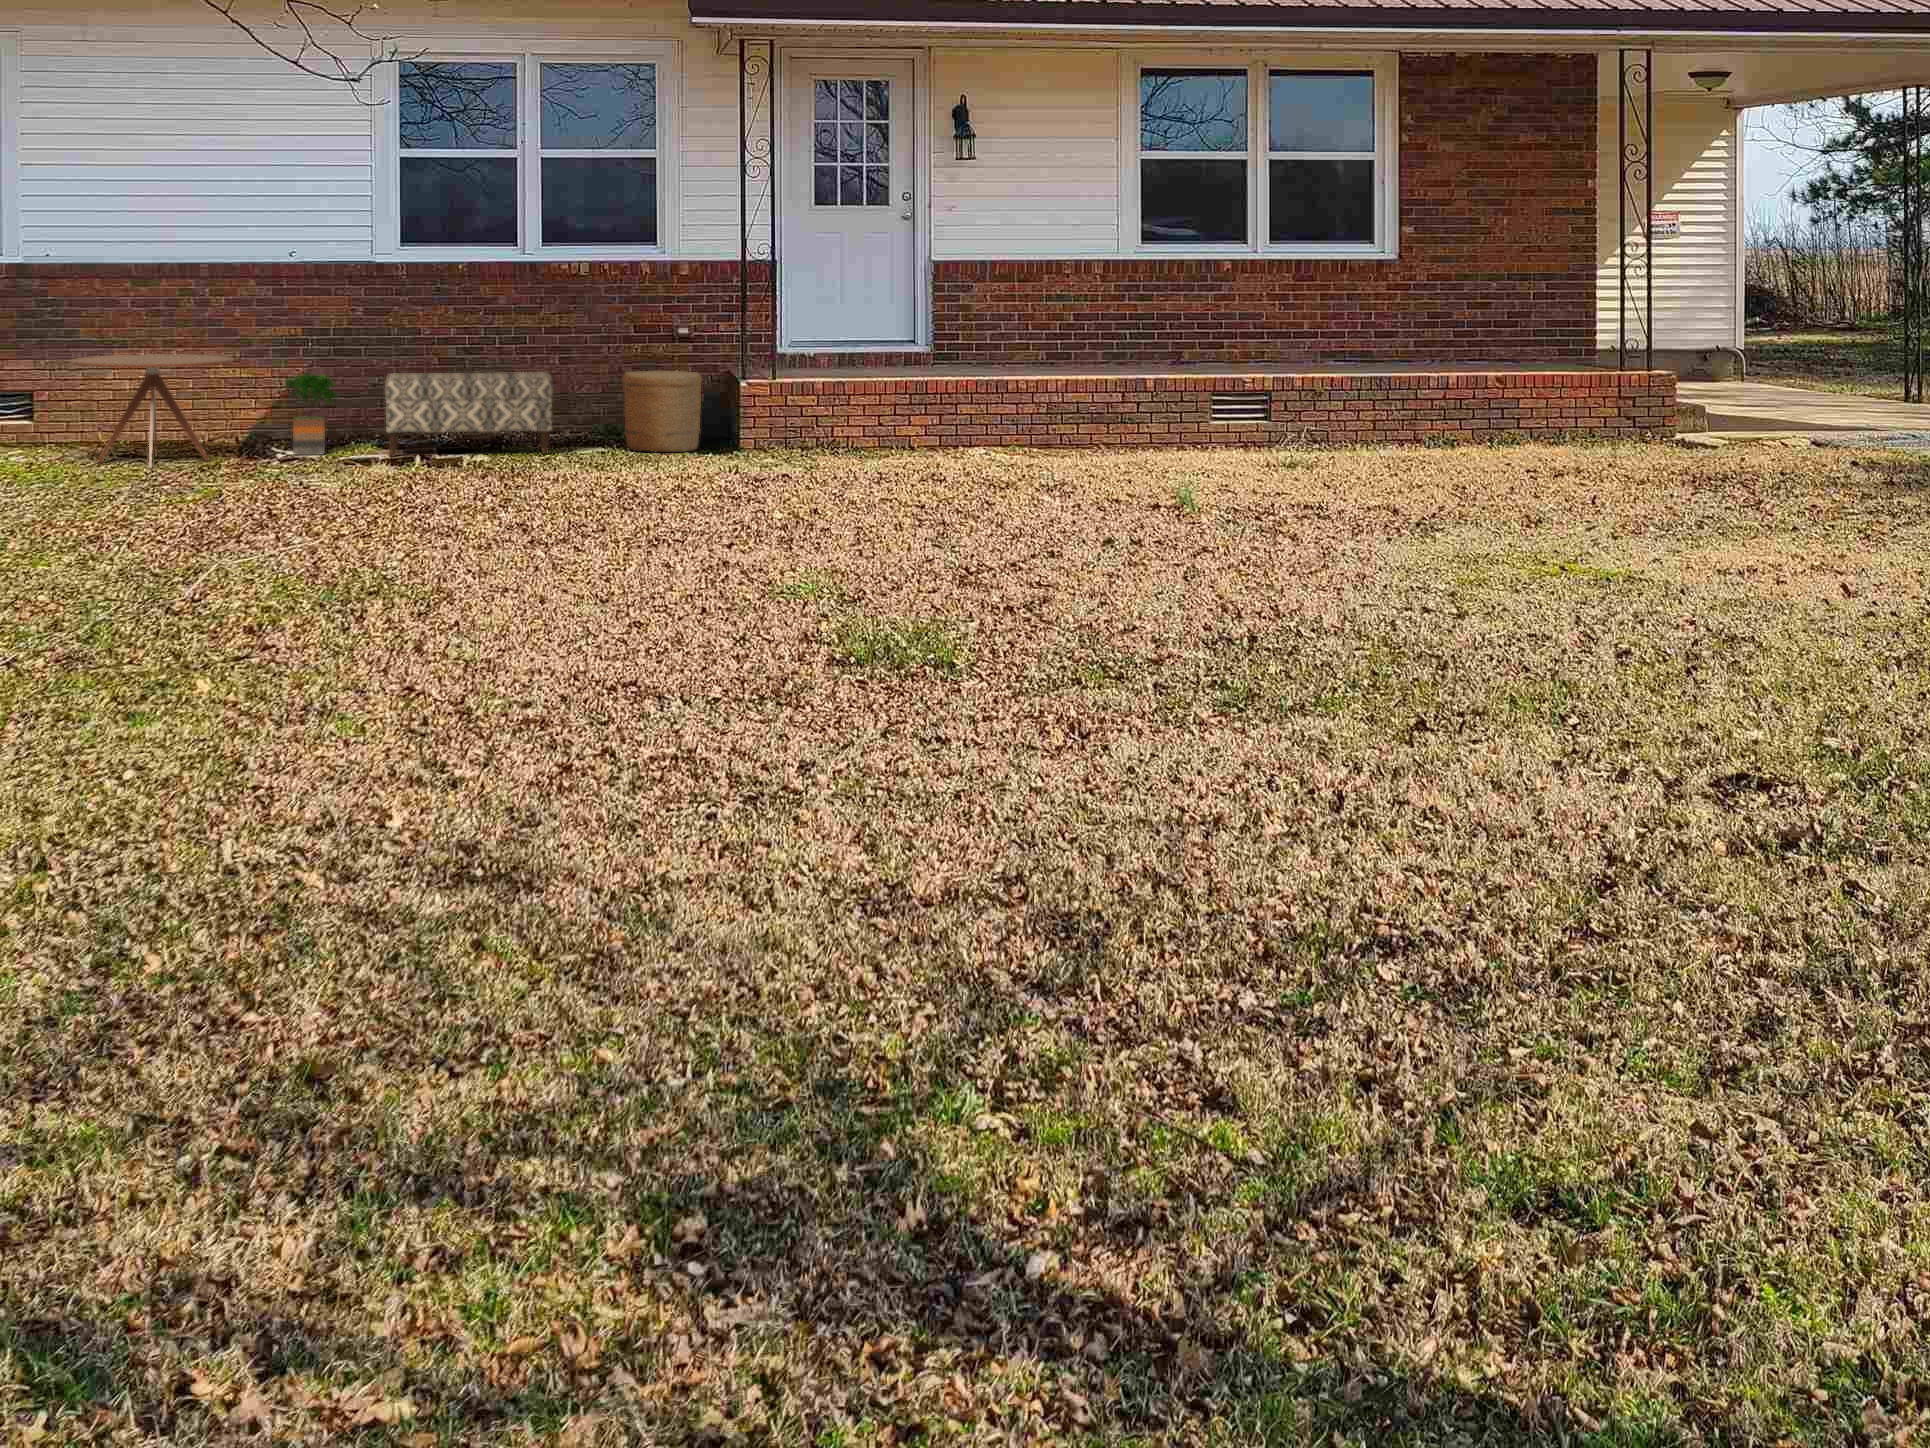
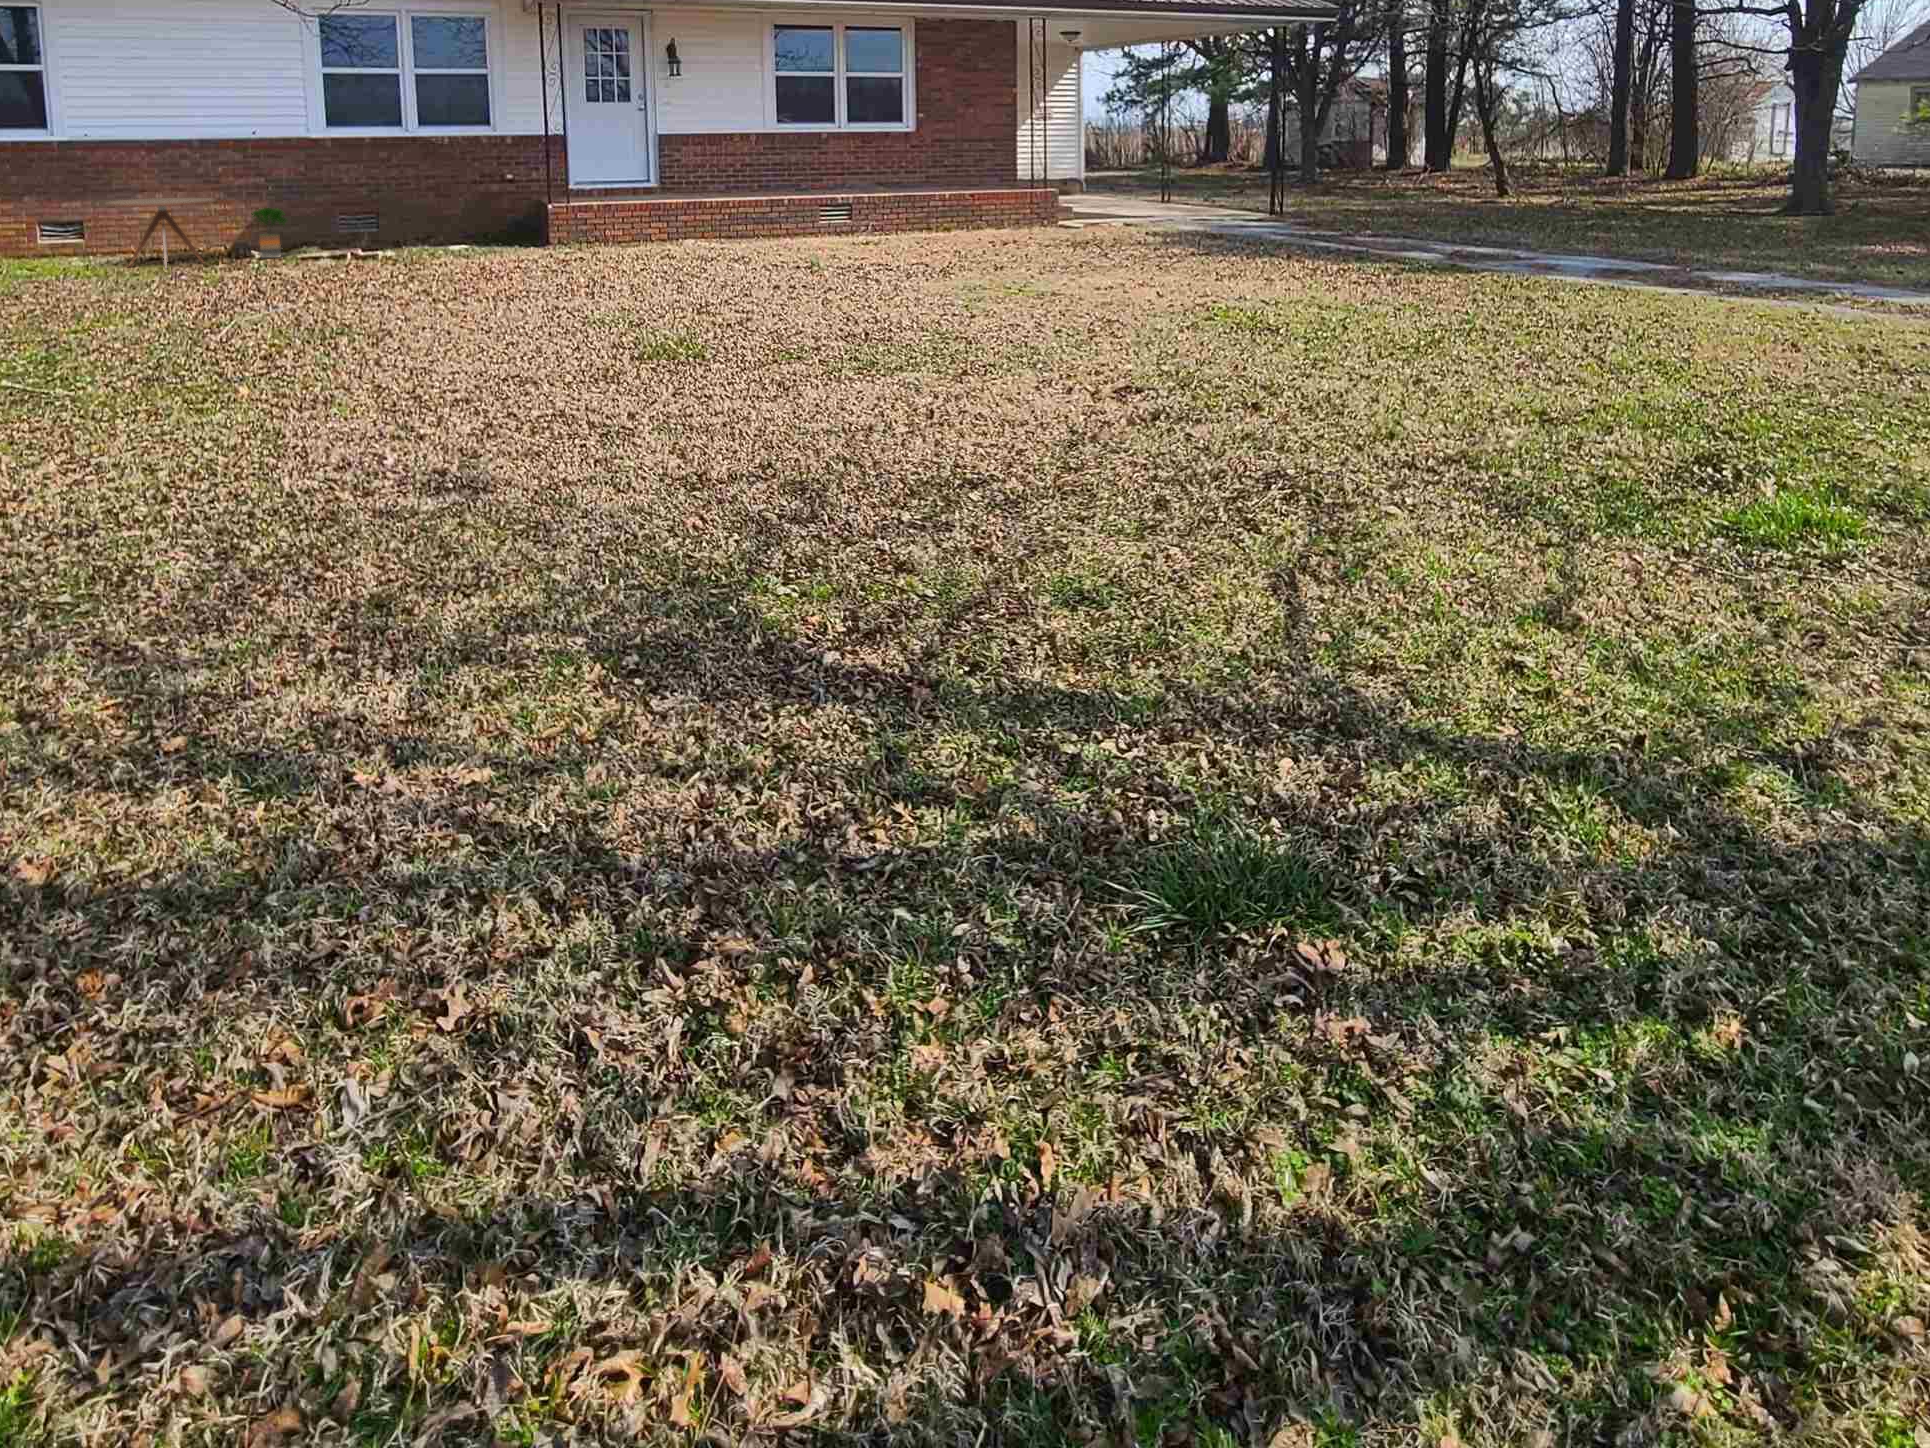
basket: present [622,371,702,452] -> none [470,201,521,249]
bench: present [385,372,553,457] -> none [319,203,428,257]

